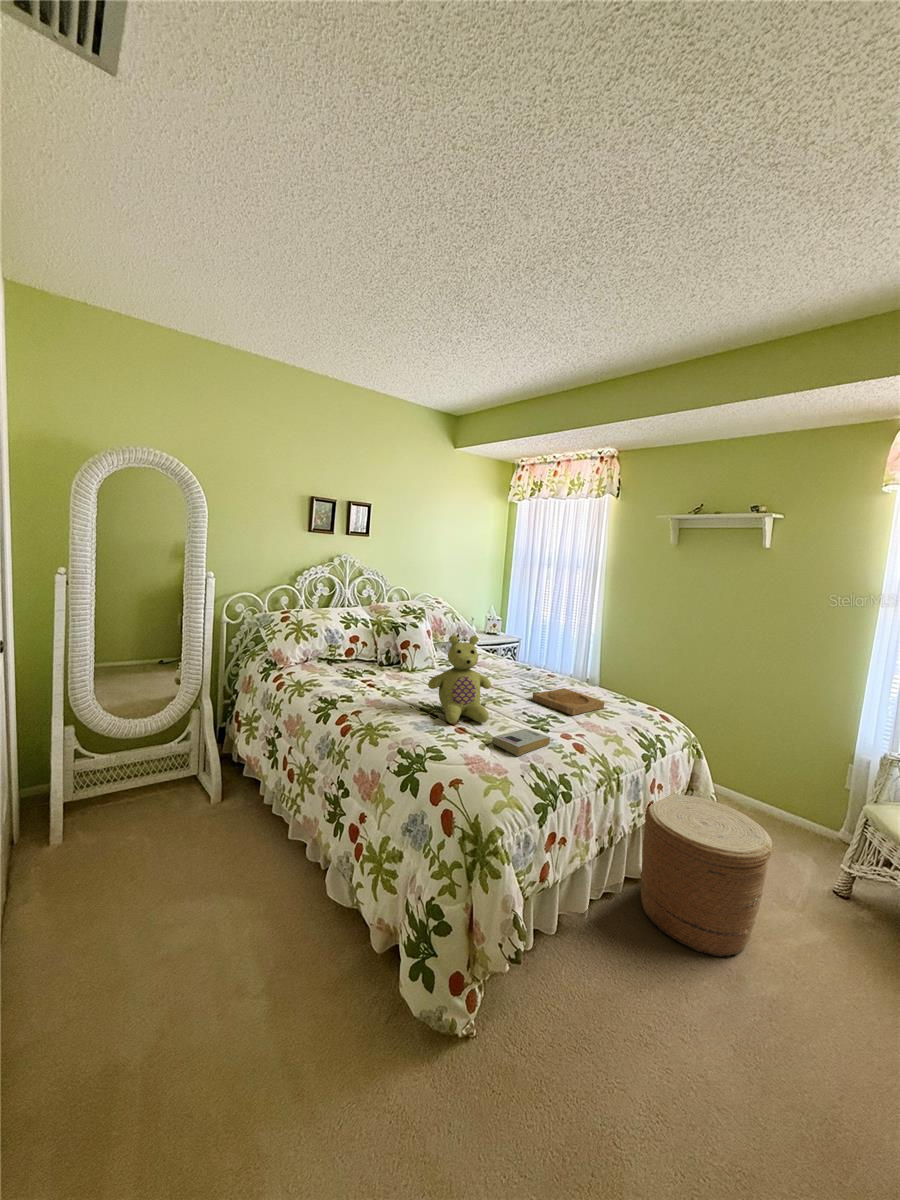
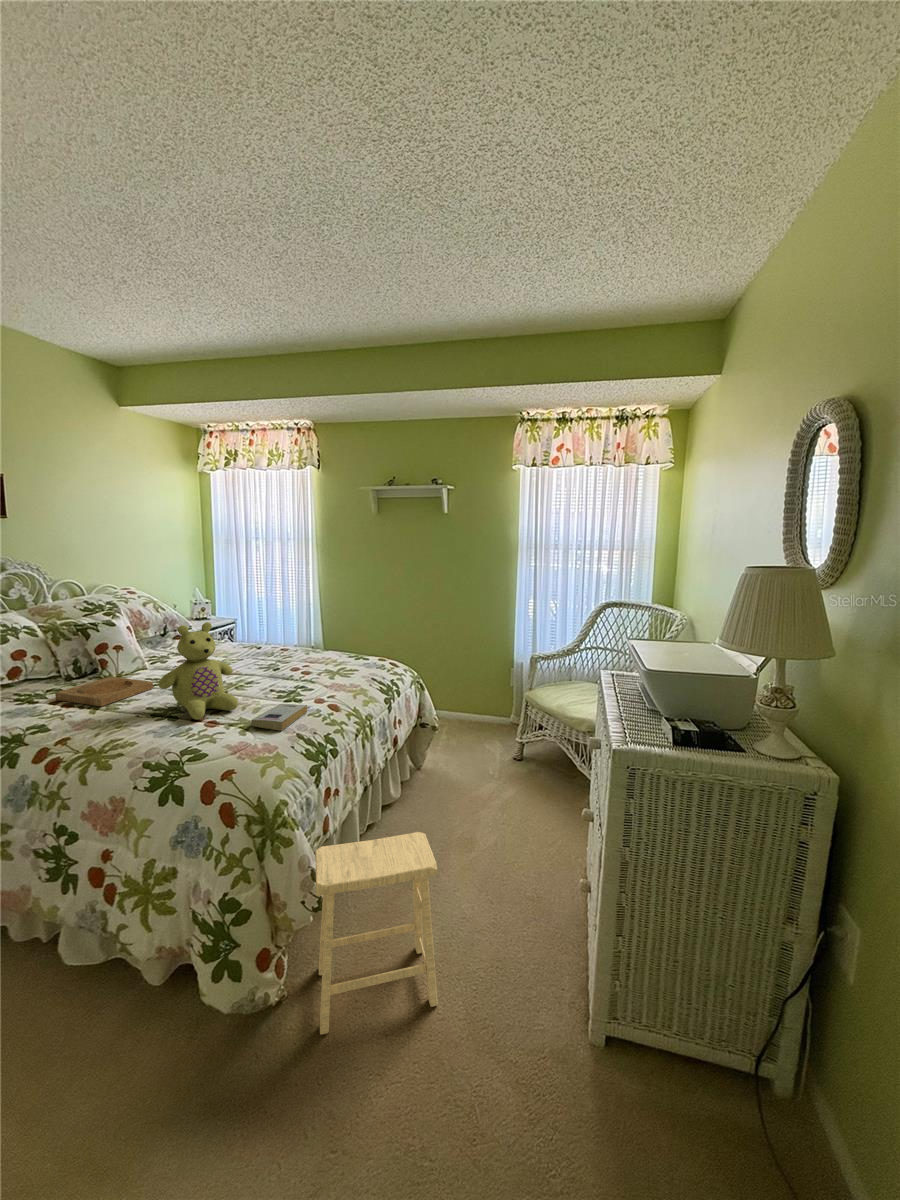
tray: present [532,688,604,715] -> present [55,677,153,706]
woven basket: present [640,794,772,957] -> none [391,722,483,839]
footstool: none [493,893,655,1164] -> present [315,832,438,1035]

